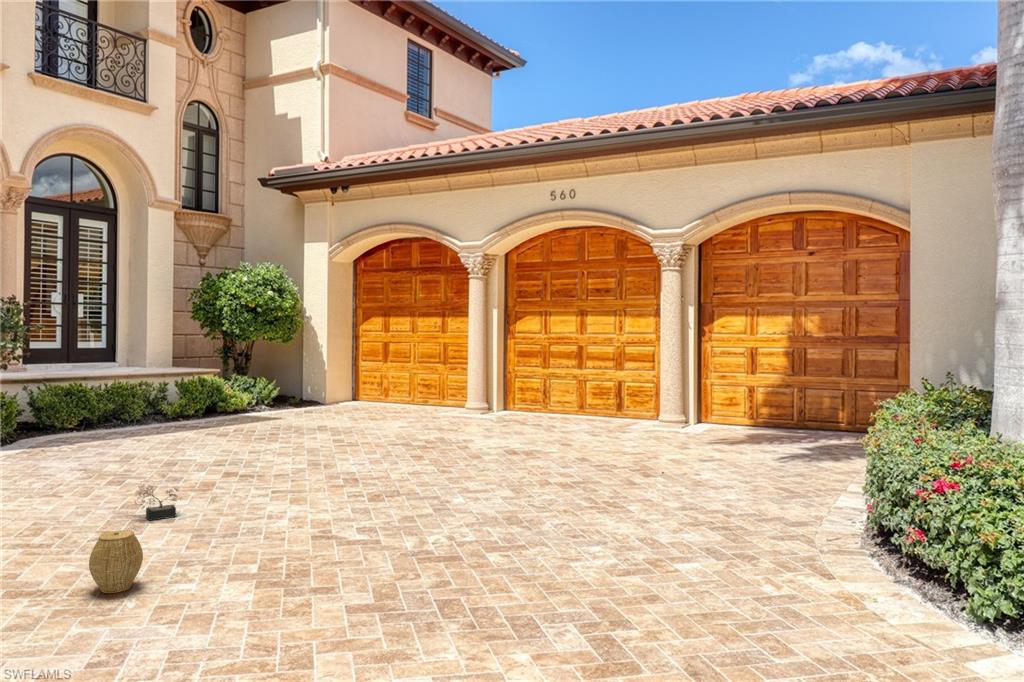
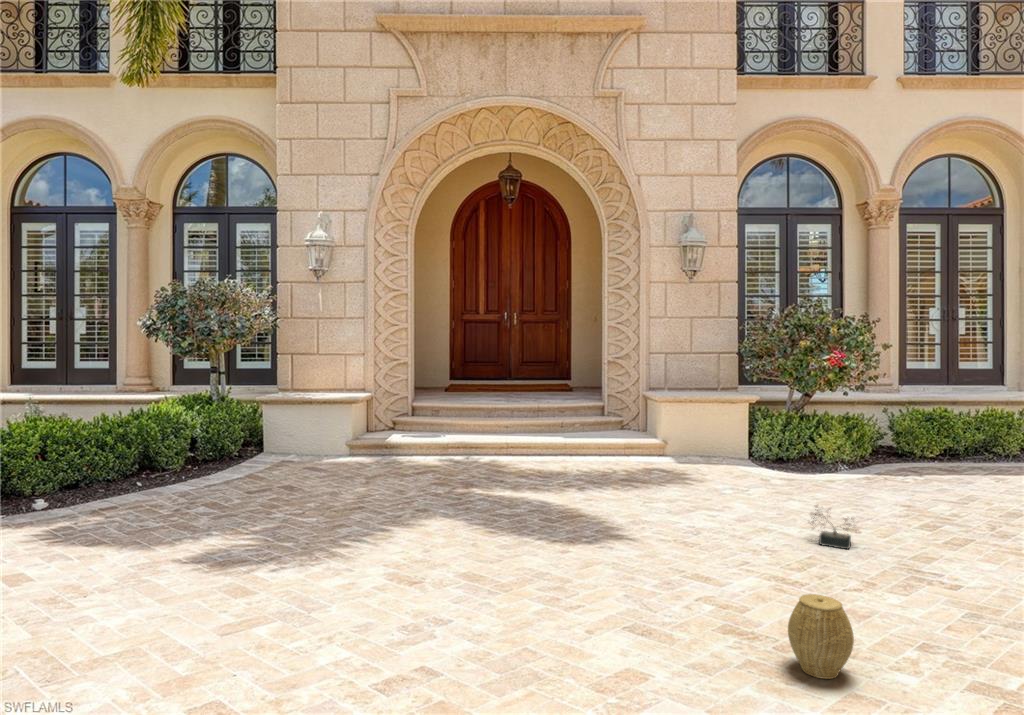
decorative plant: present [135,484,182,521] -> present [811,505,852,549]

